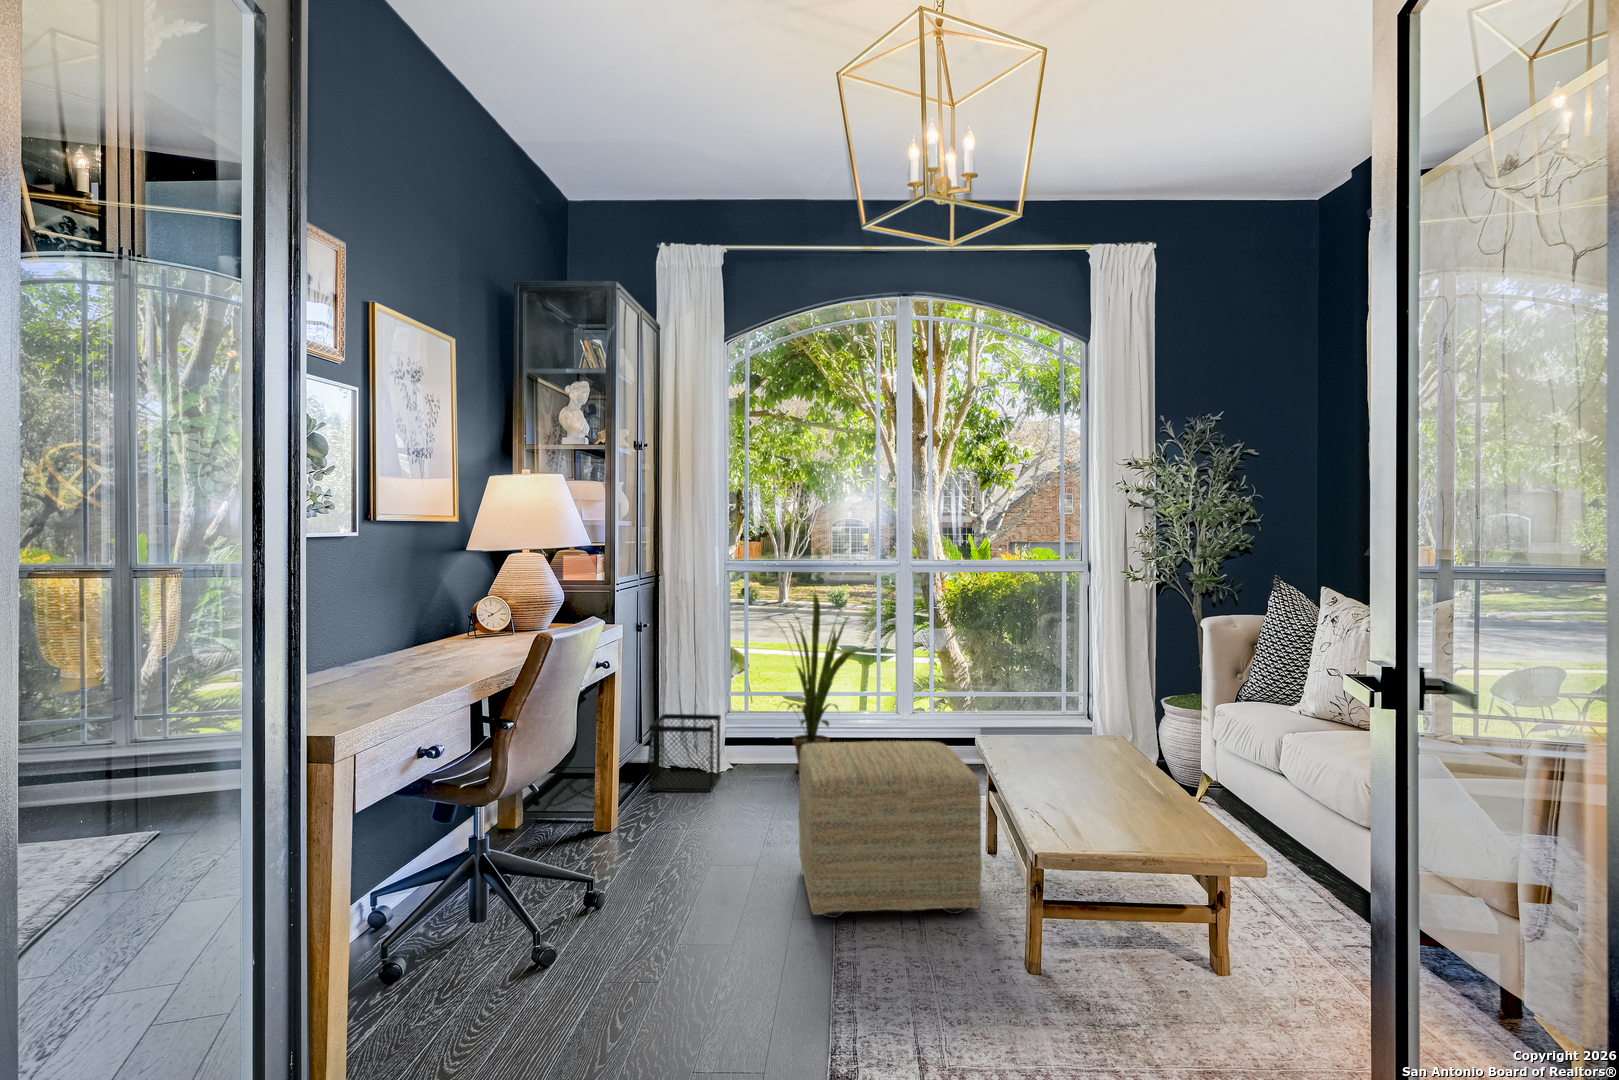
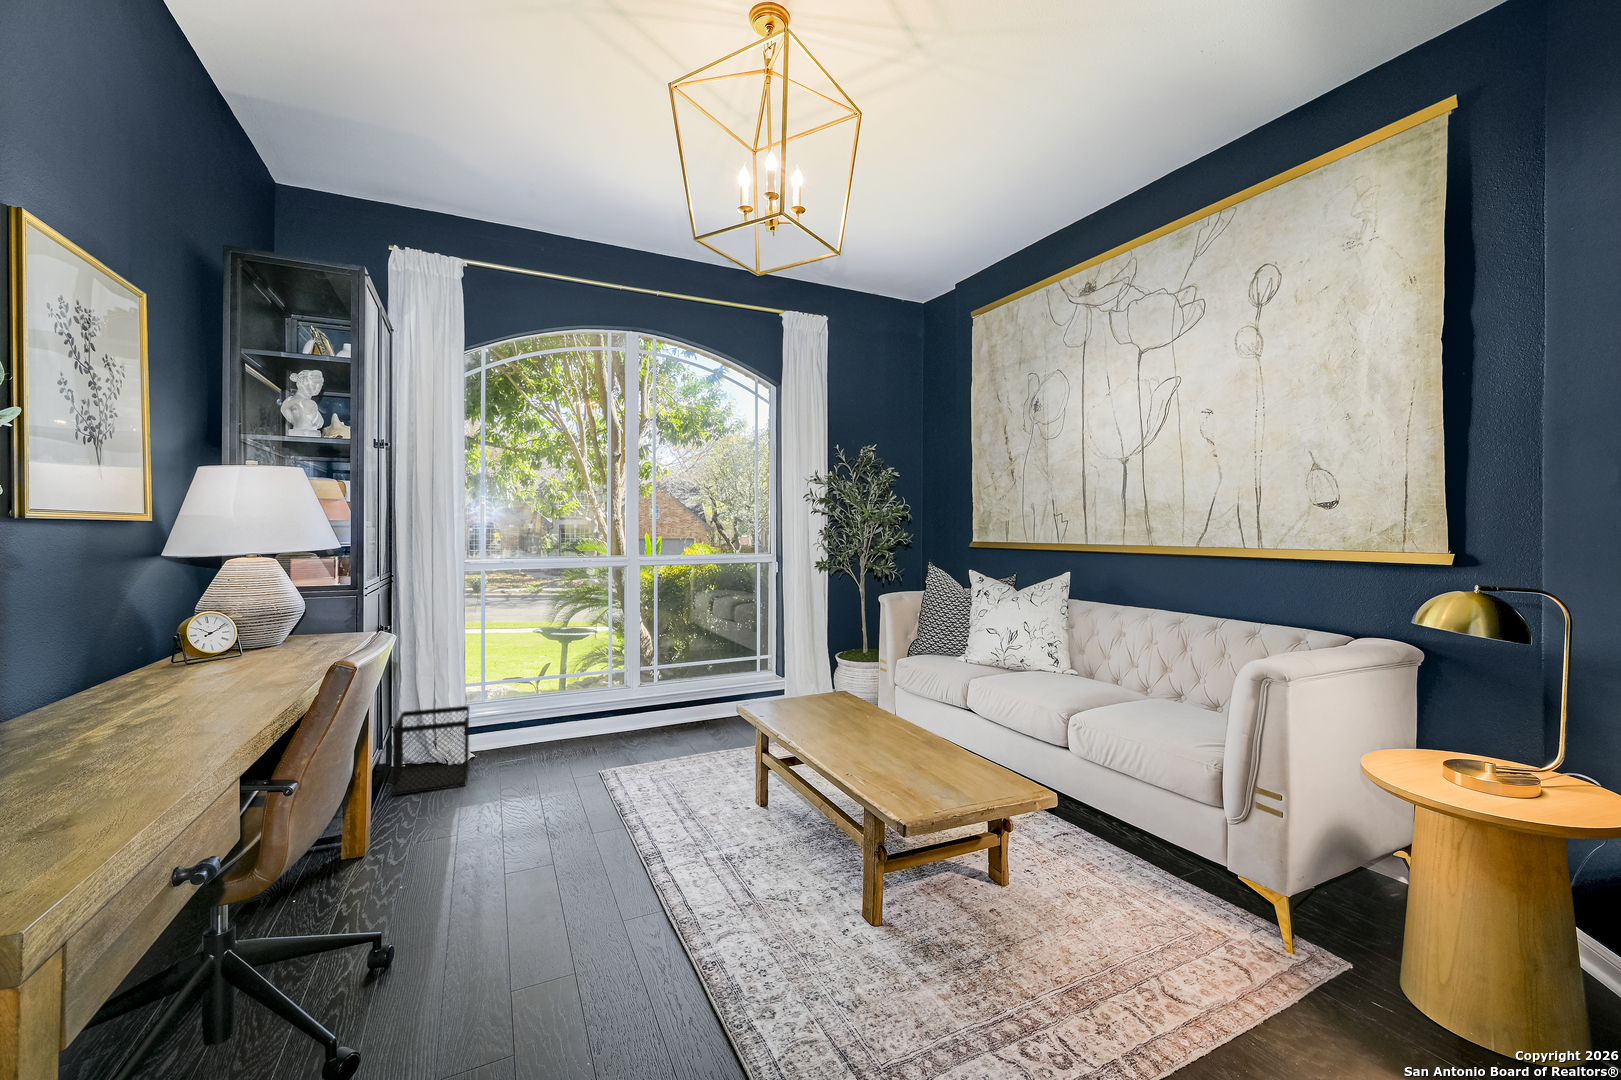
house plant: present [773,593,856,772] -> none [509,582,605,750]
ottoman: present [799,741,982,918] -> none [604,716,800,915]

